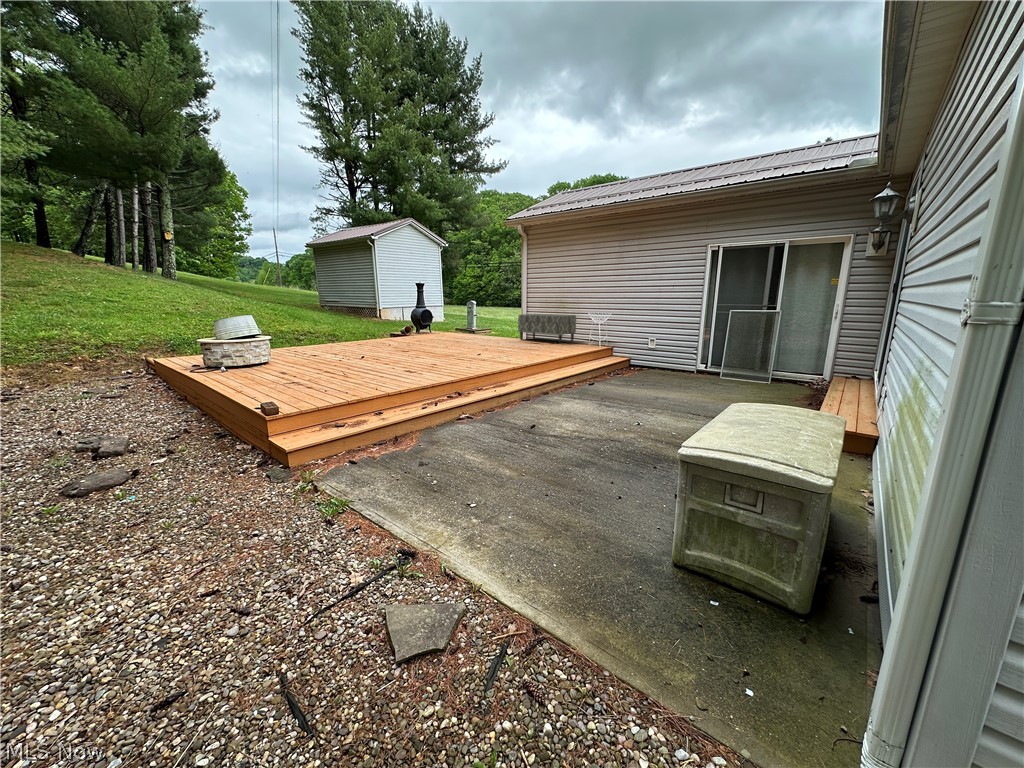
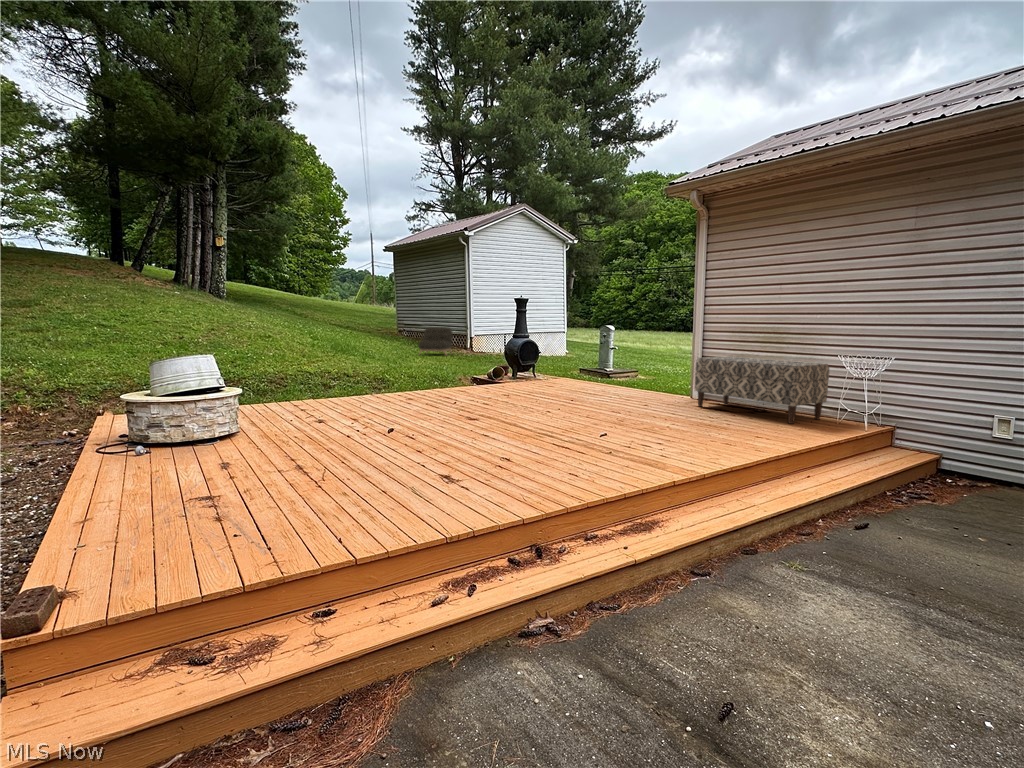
armchair: none [341,303,367,323] -> present [418,327,453,354]

